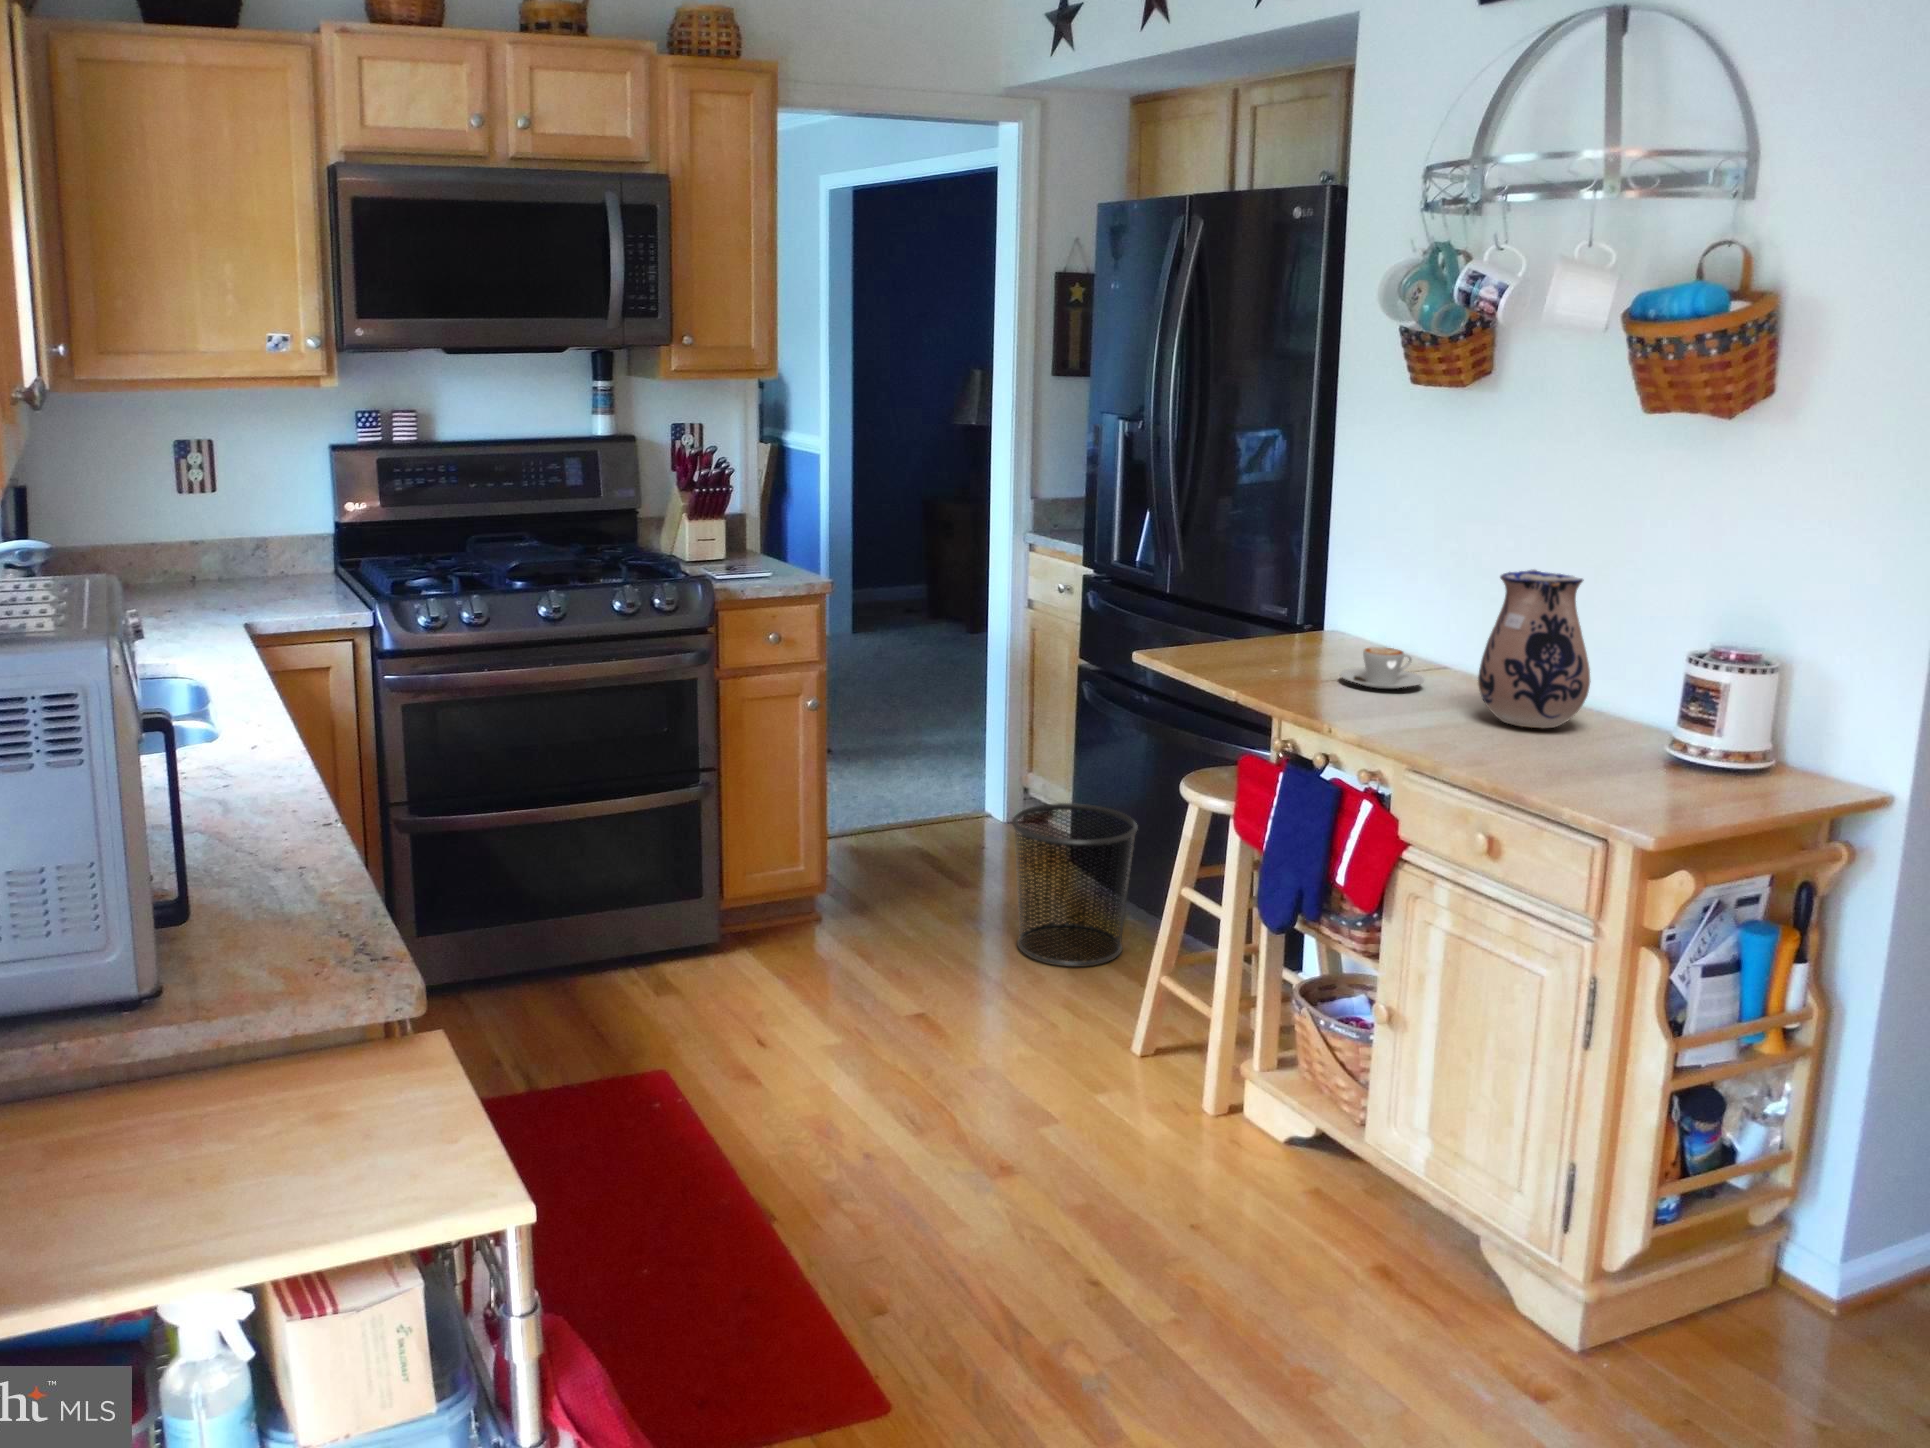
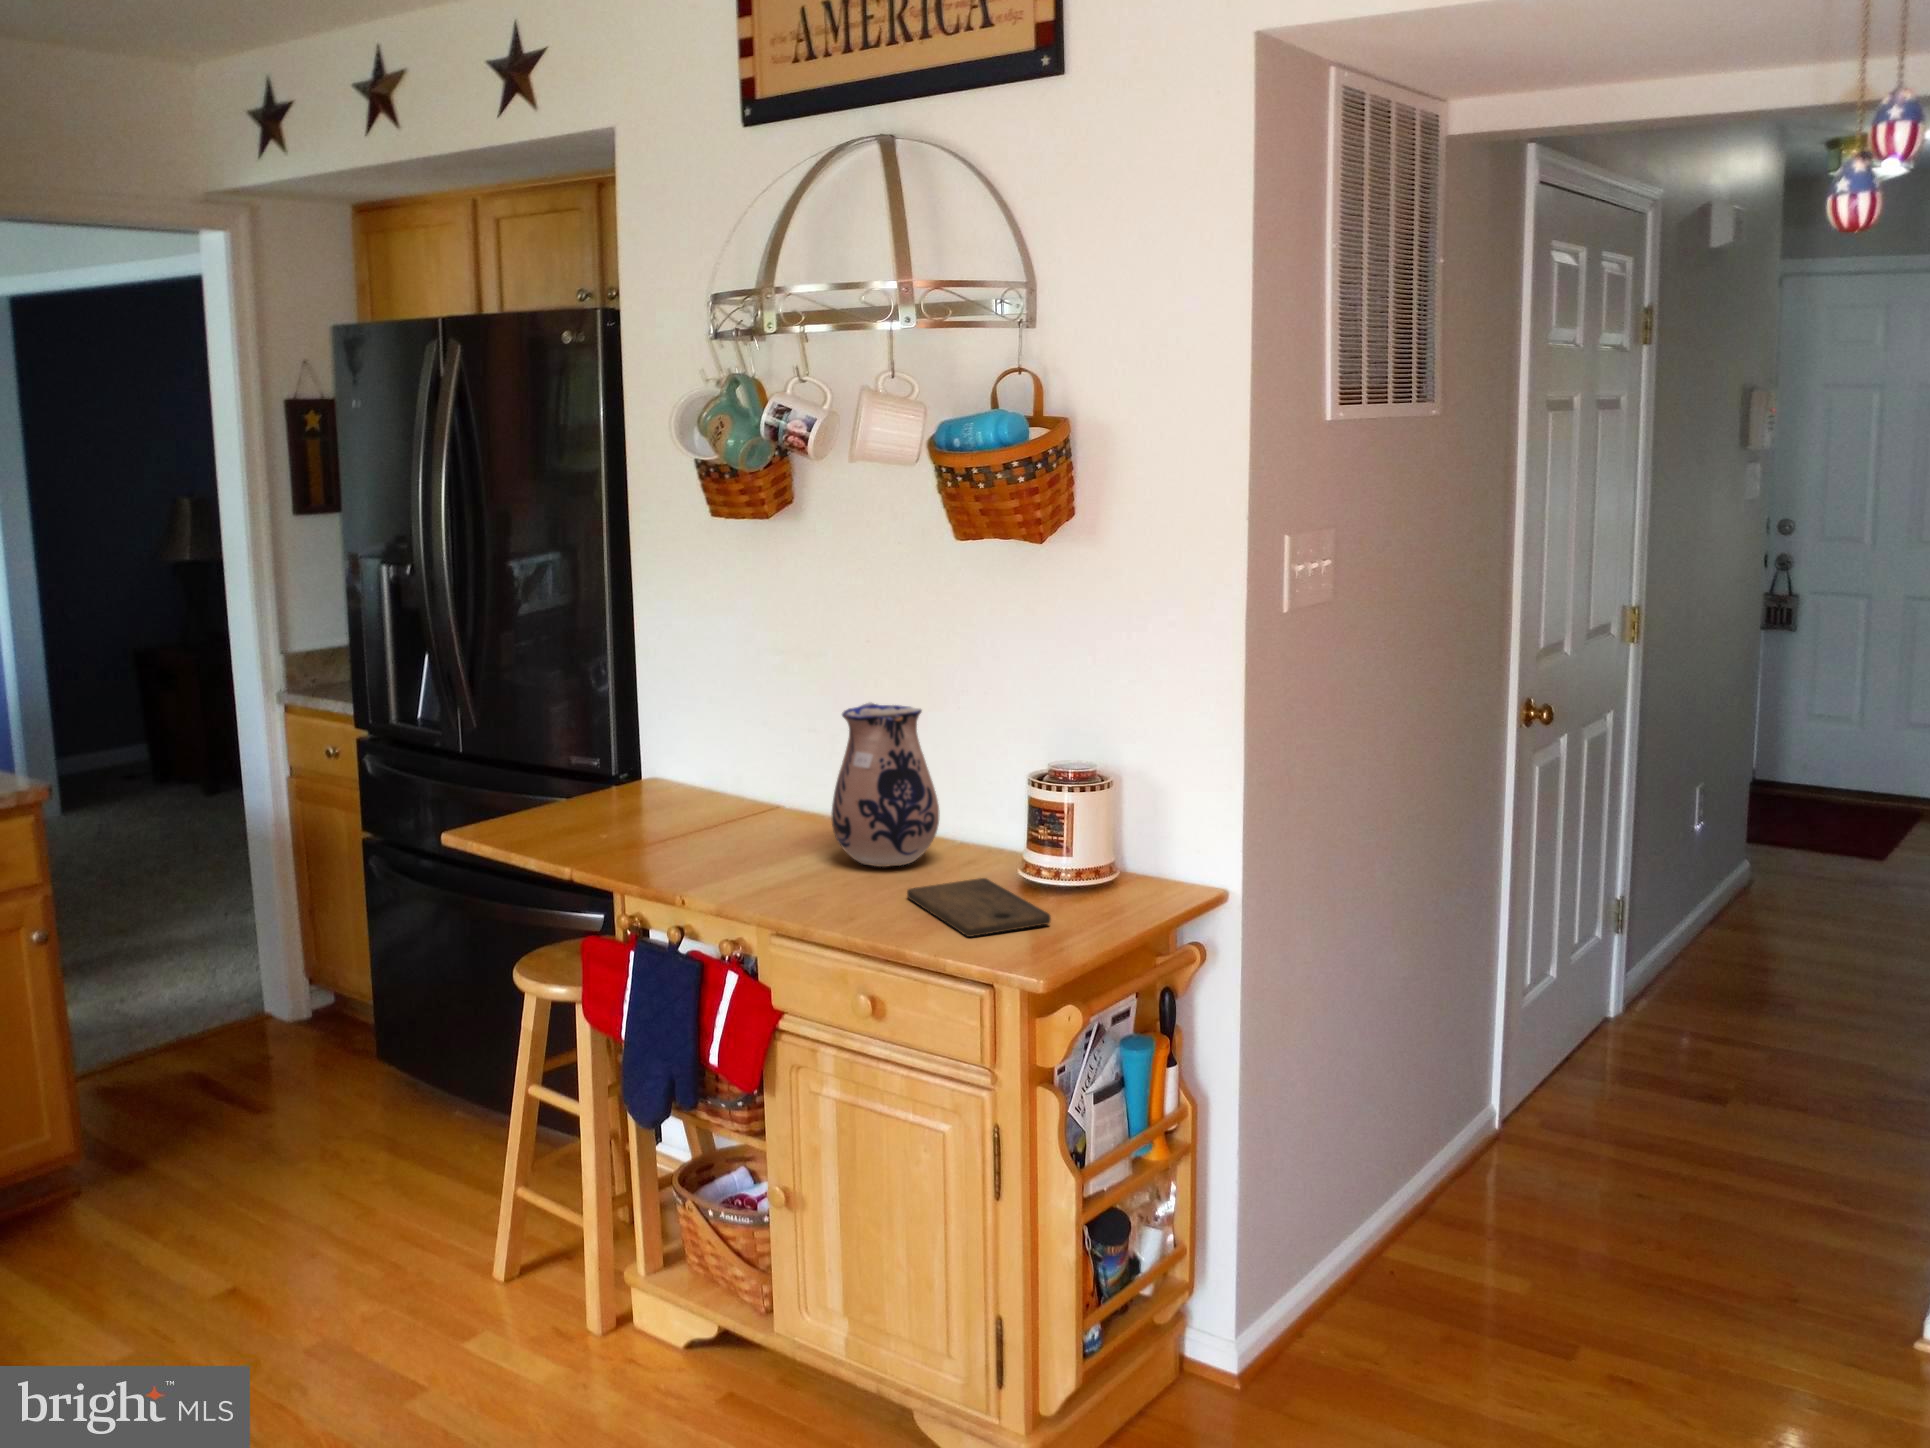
coffee cup: present [1340,647,1424,689] -> none [683,796,771,842]
cutting board: none [1538,746,1679,795] -> present [907,878,1051,937]
waste bin: present [1012,803,1138,967] -> none [306,997,461,1194]

